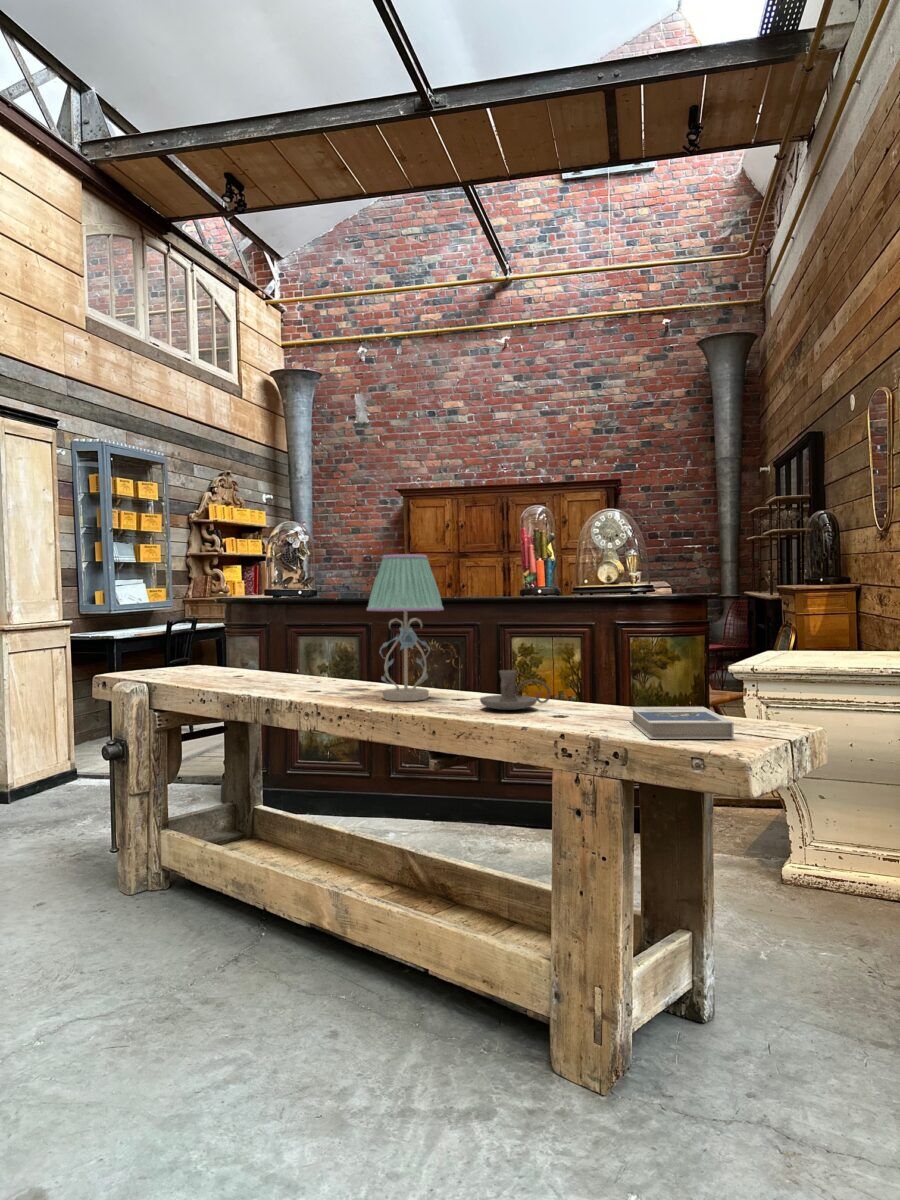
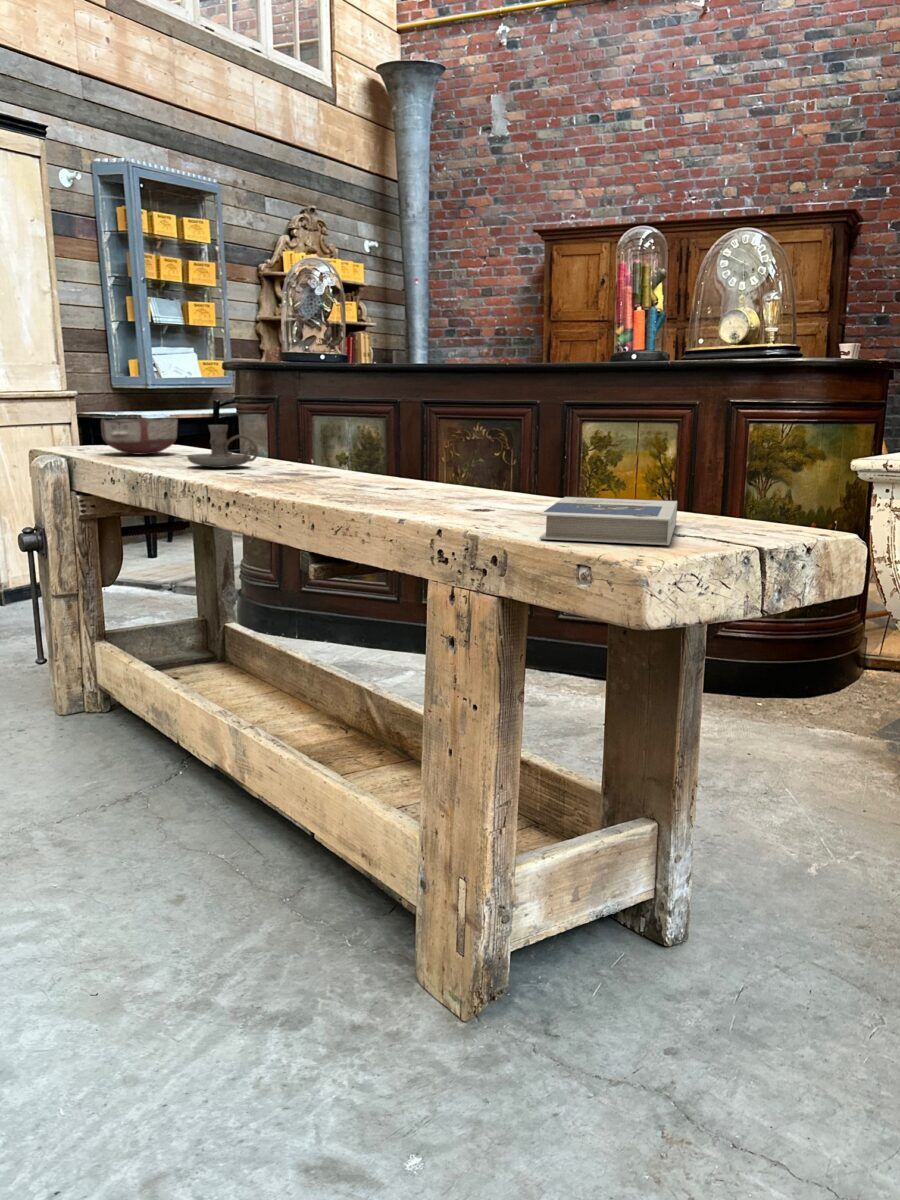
table lamp: present [367,554,444,701] -> none [264,272,374,485]
ceramic bowl: none [181,649,239,678] -> present [101,418,178,454]
candle holder: present [480,670,550,710] -> present [187,425,258,468]

